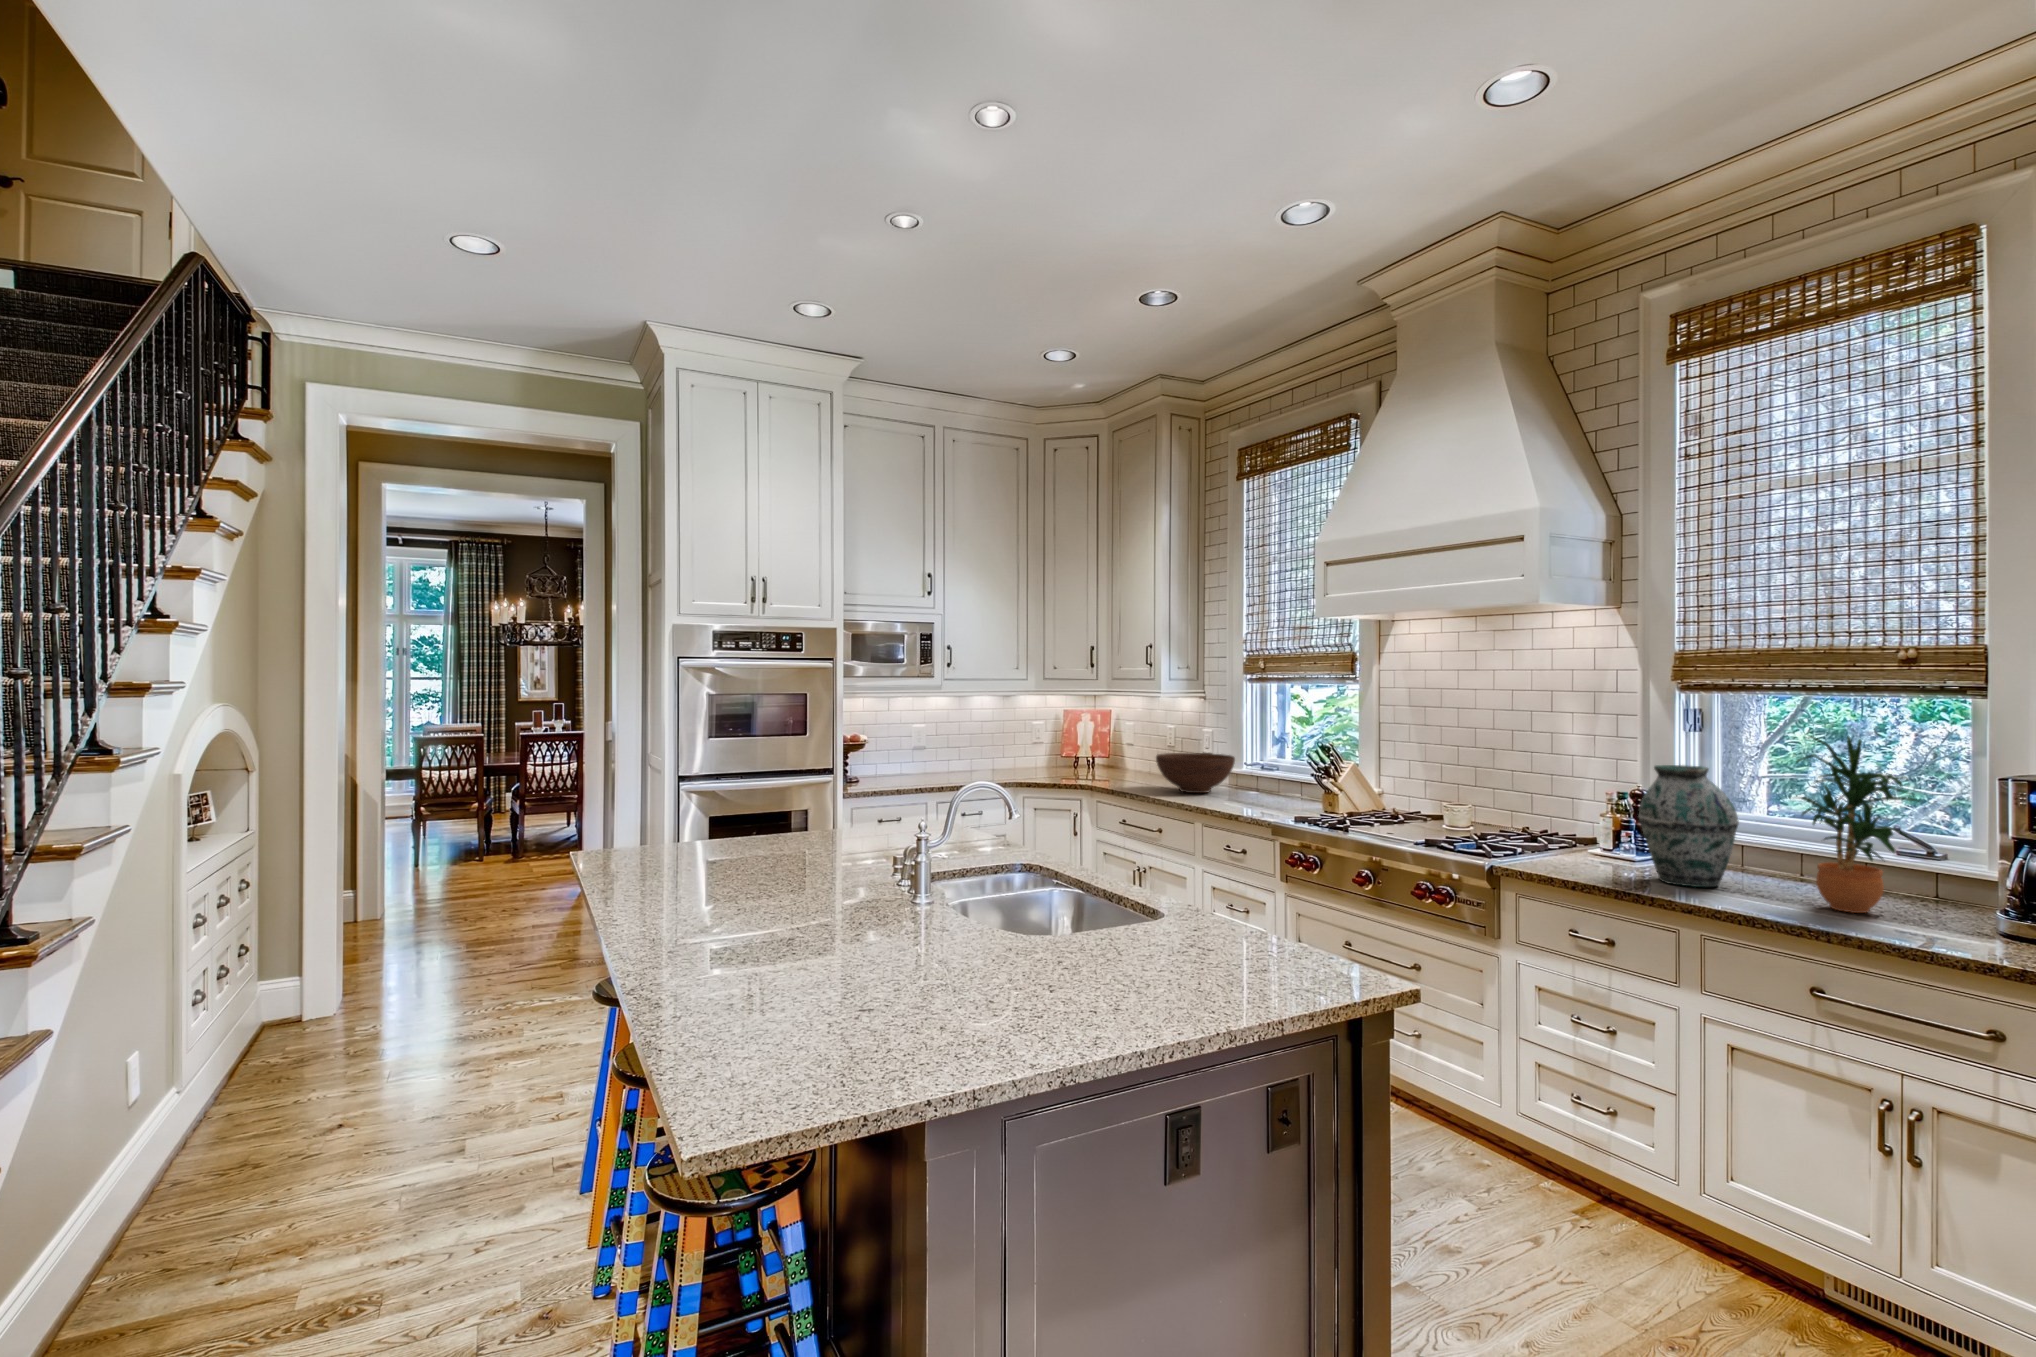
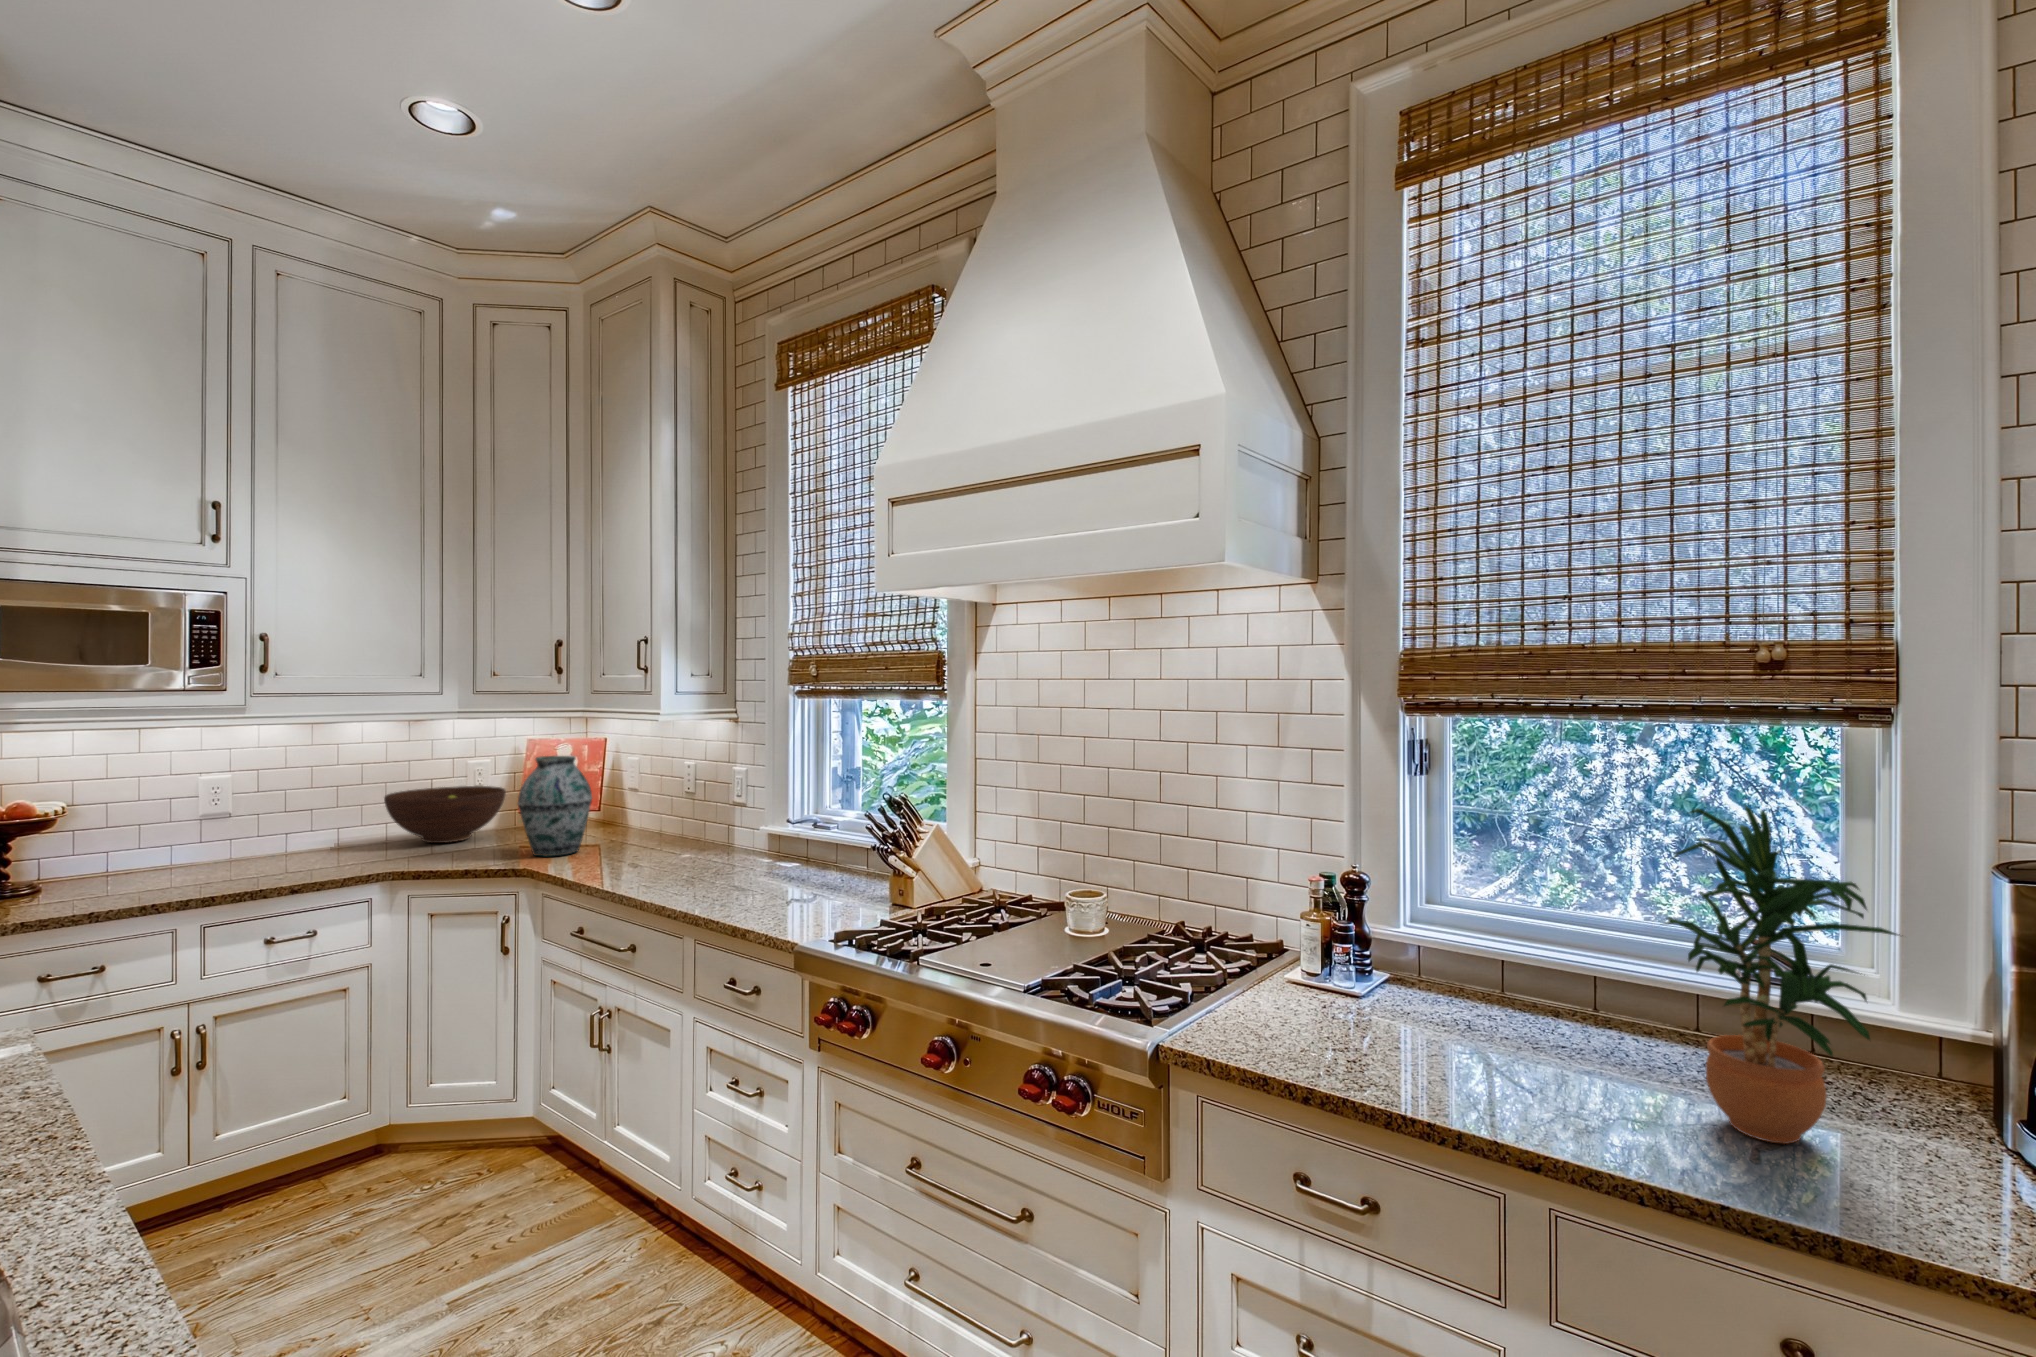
fruit bowl: present [1156,753,1235,793] -> present [384,786,506,843]
vase: present [1639,765,1739,887] -> present [517,756,592,856]

